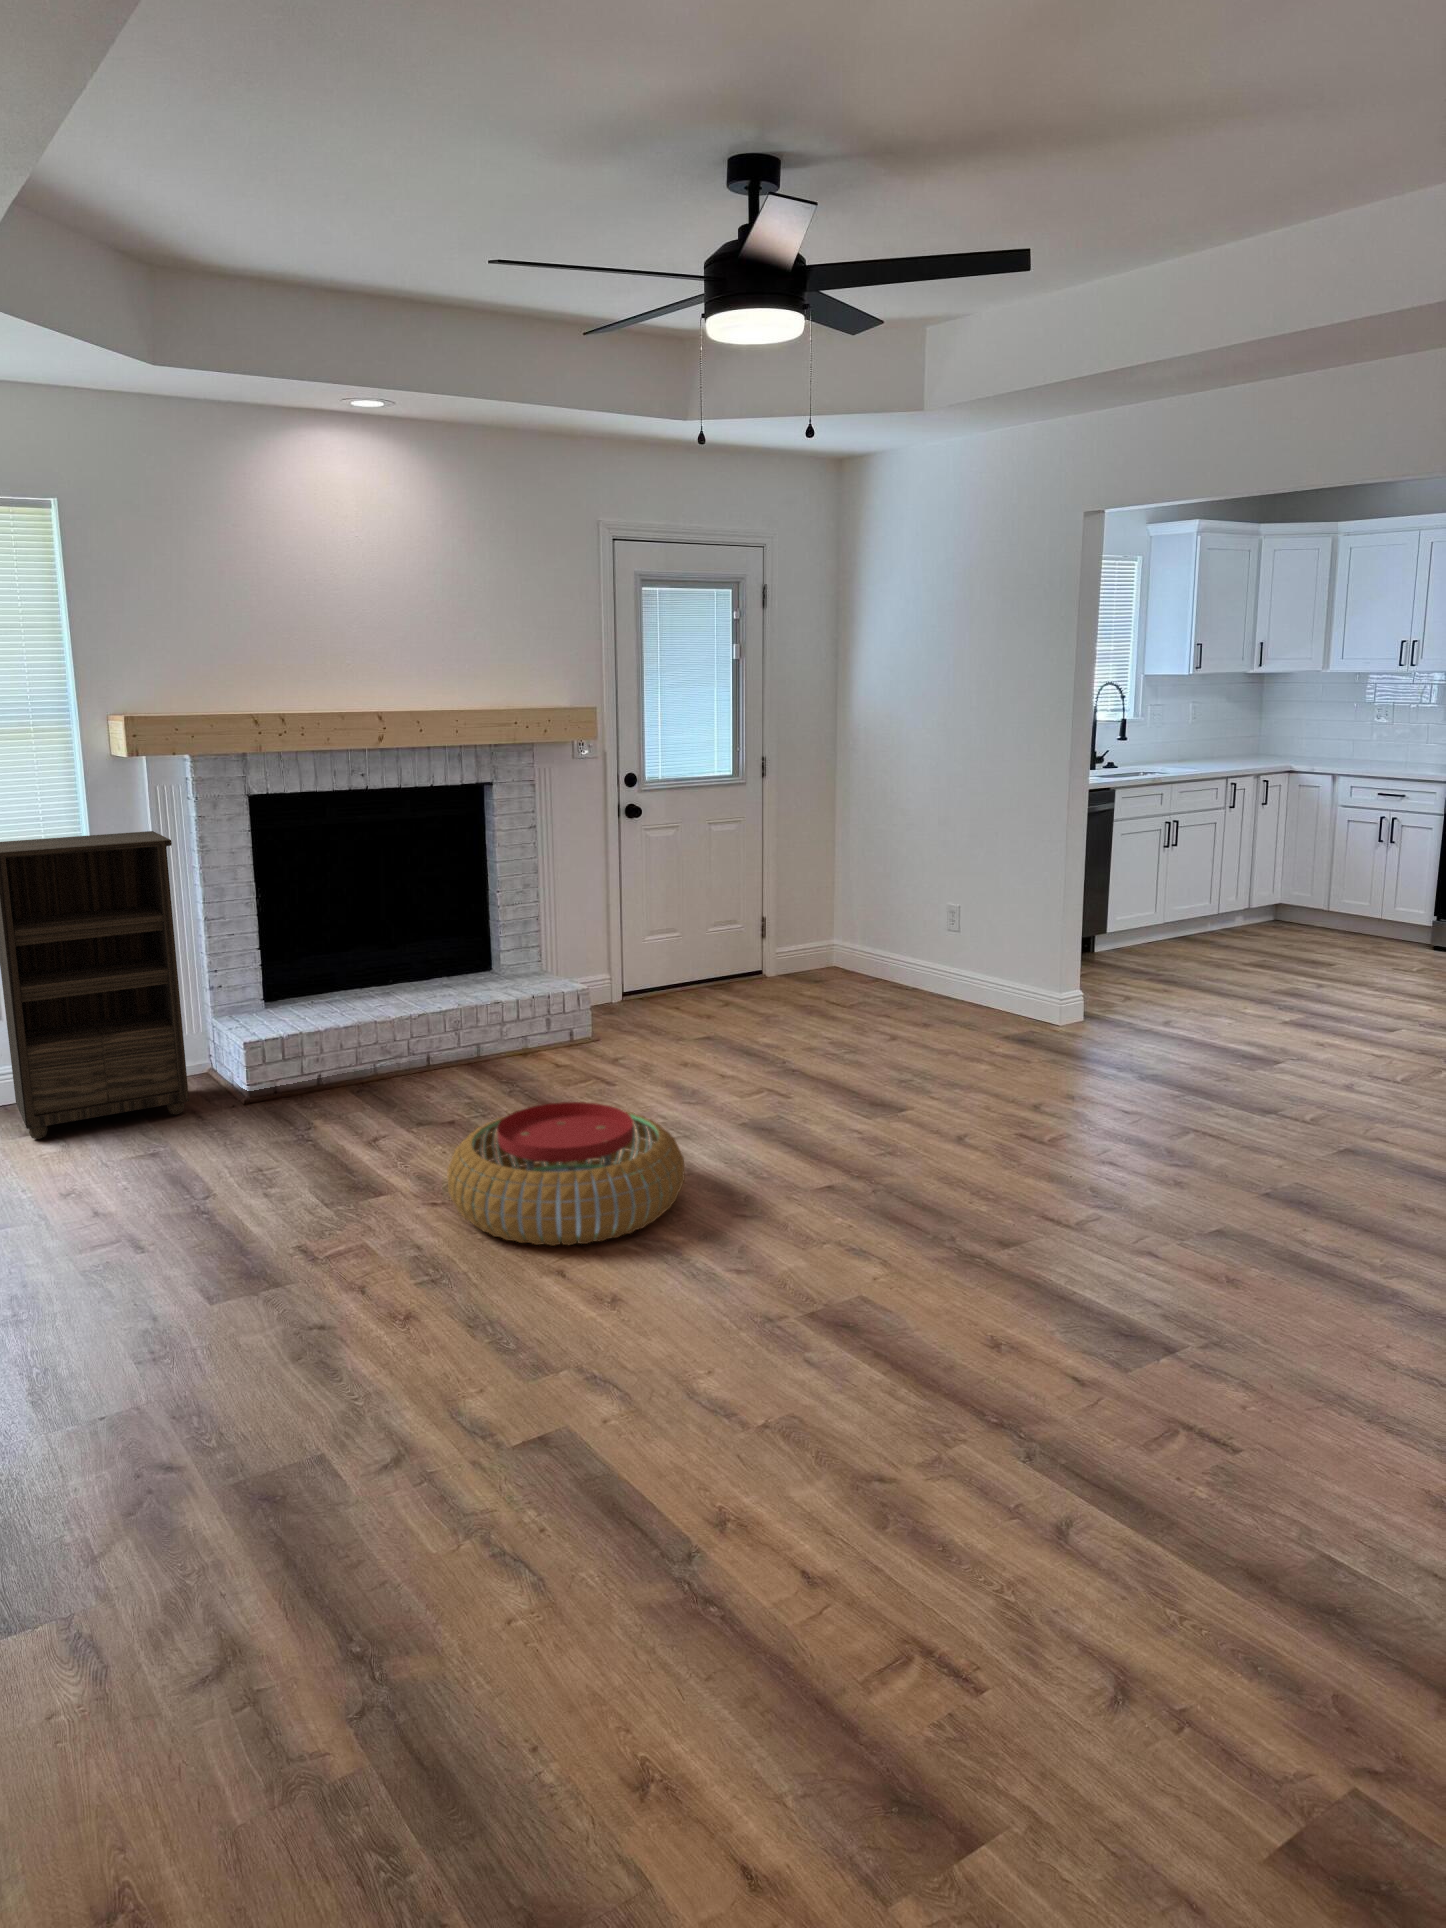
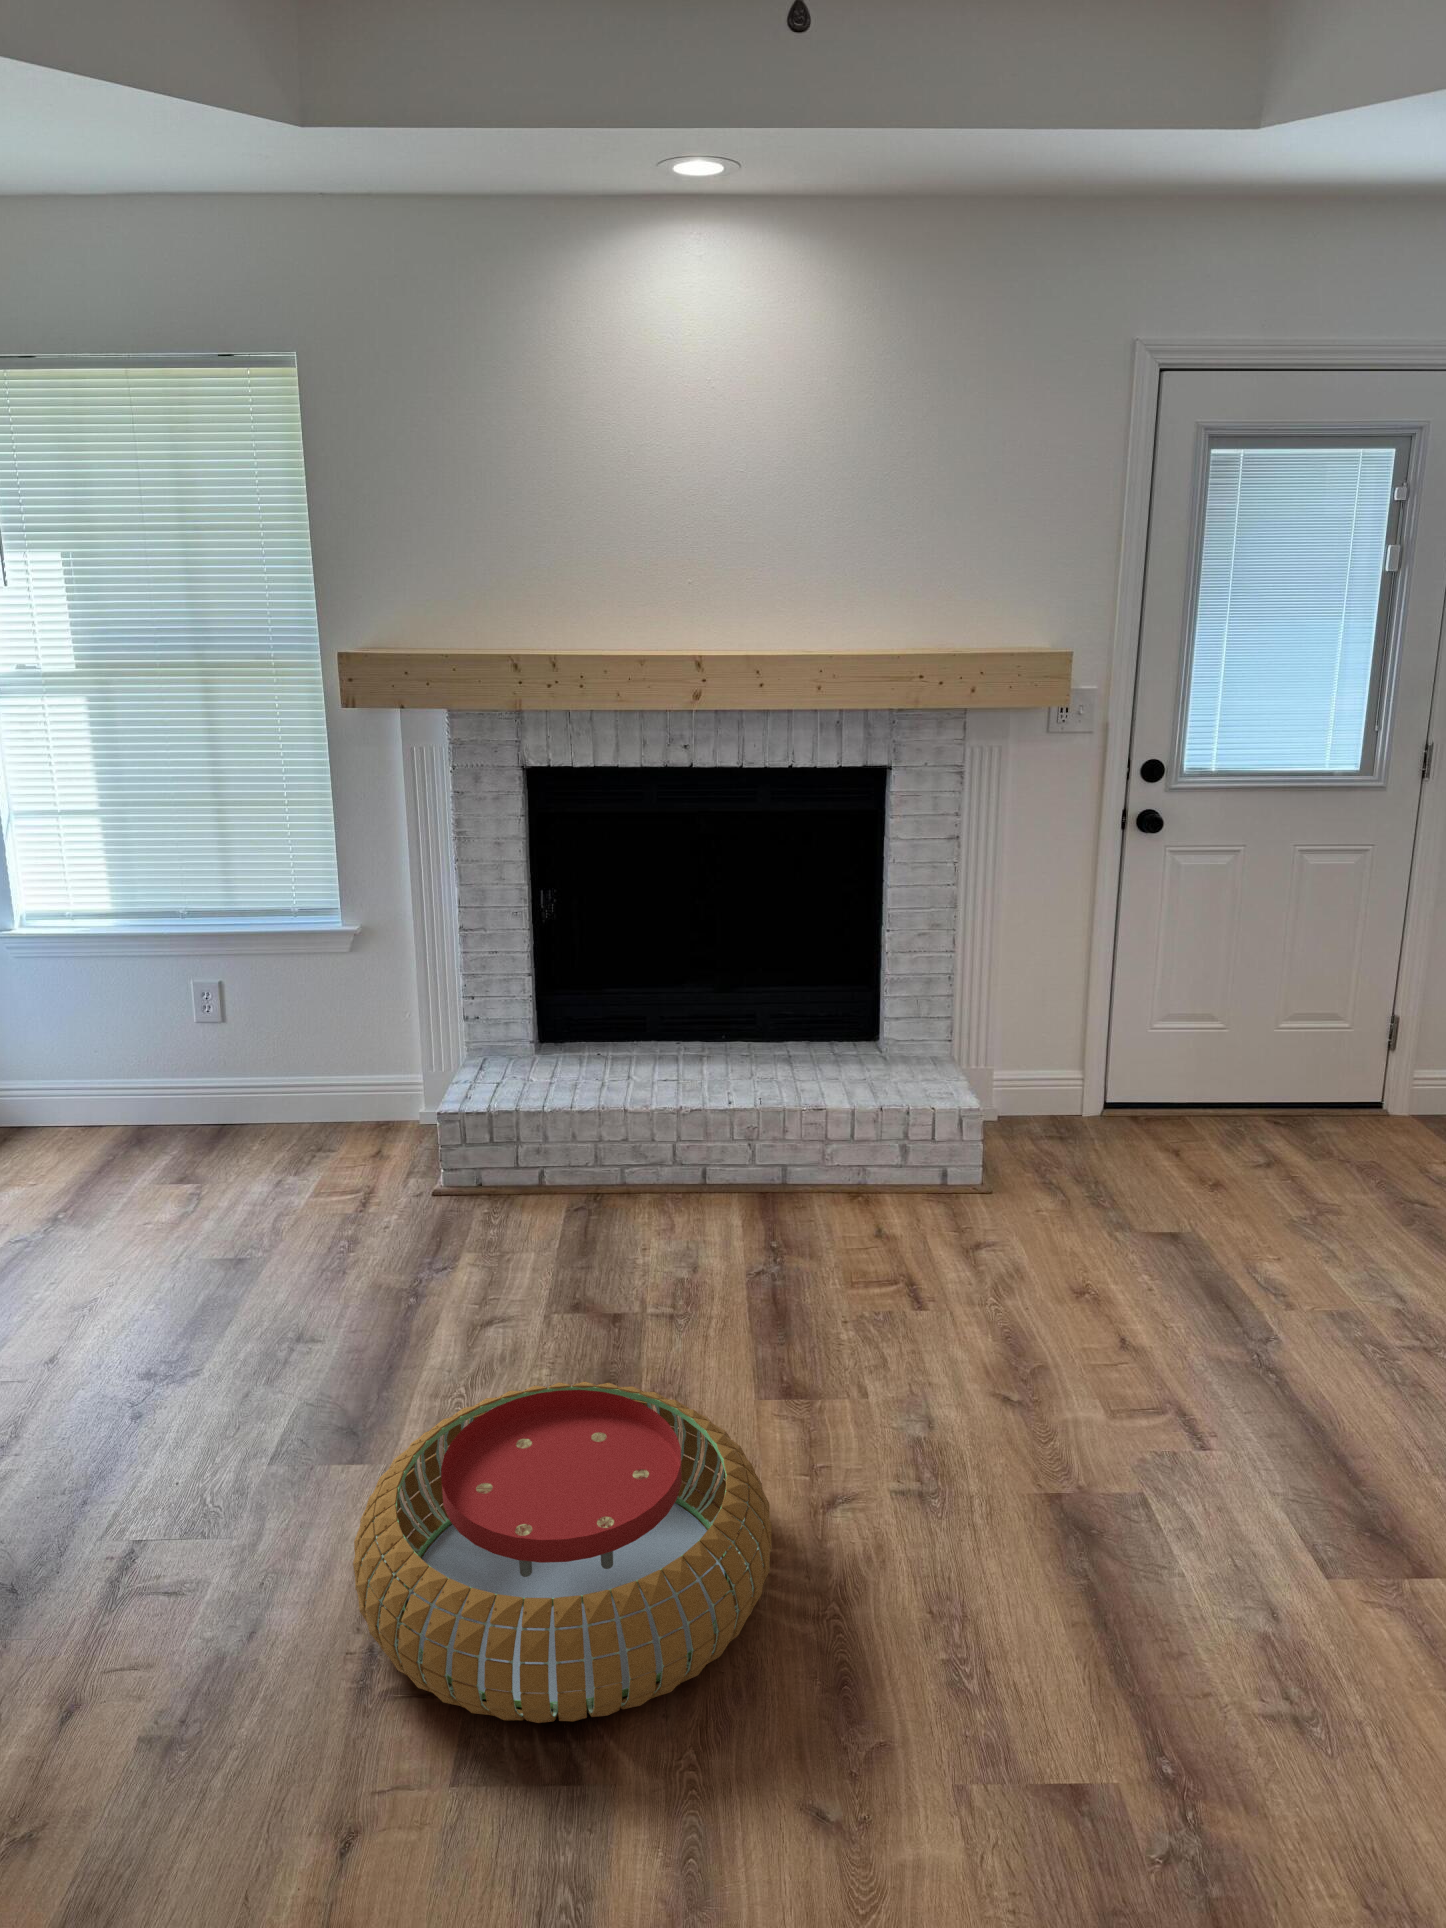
bookshelf: present [0,831,189,1139] -> none [125,811,394,1188]

